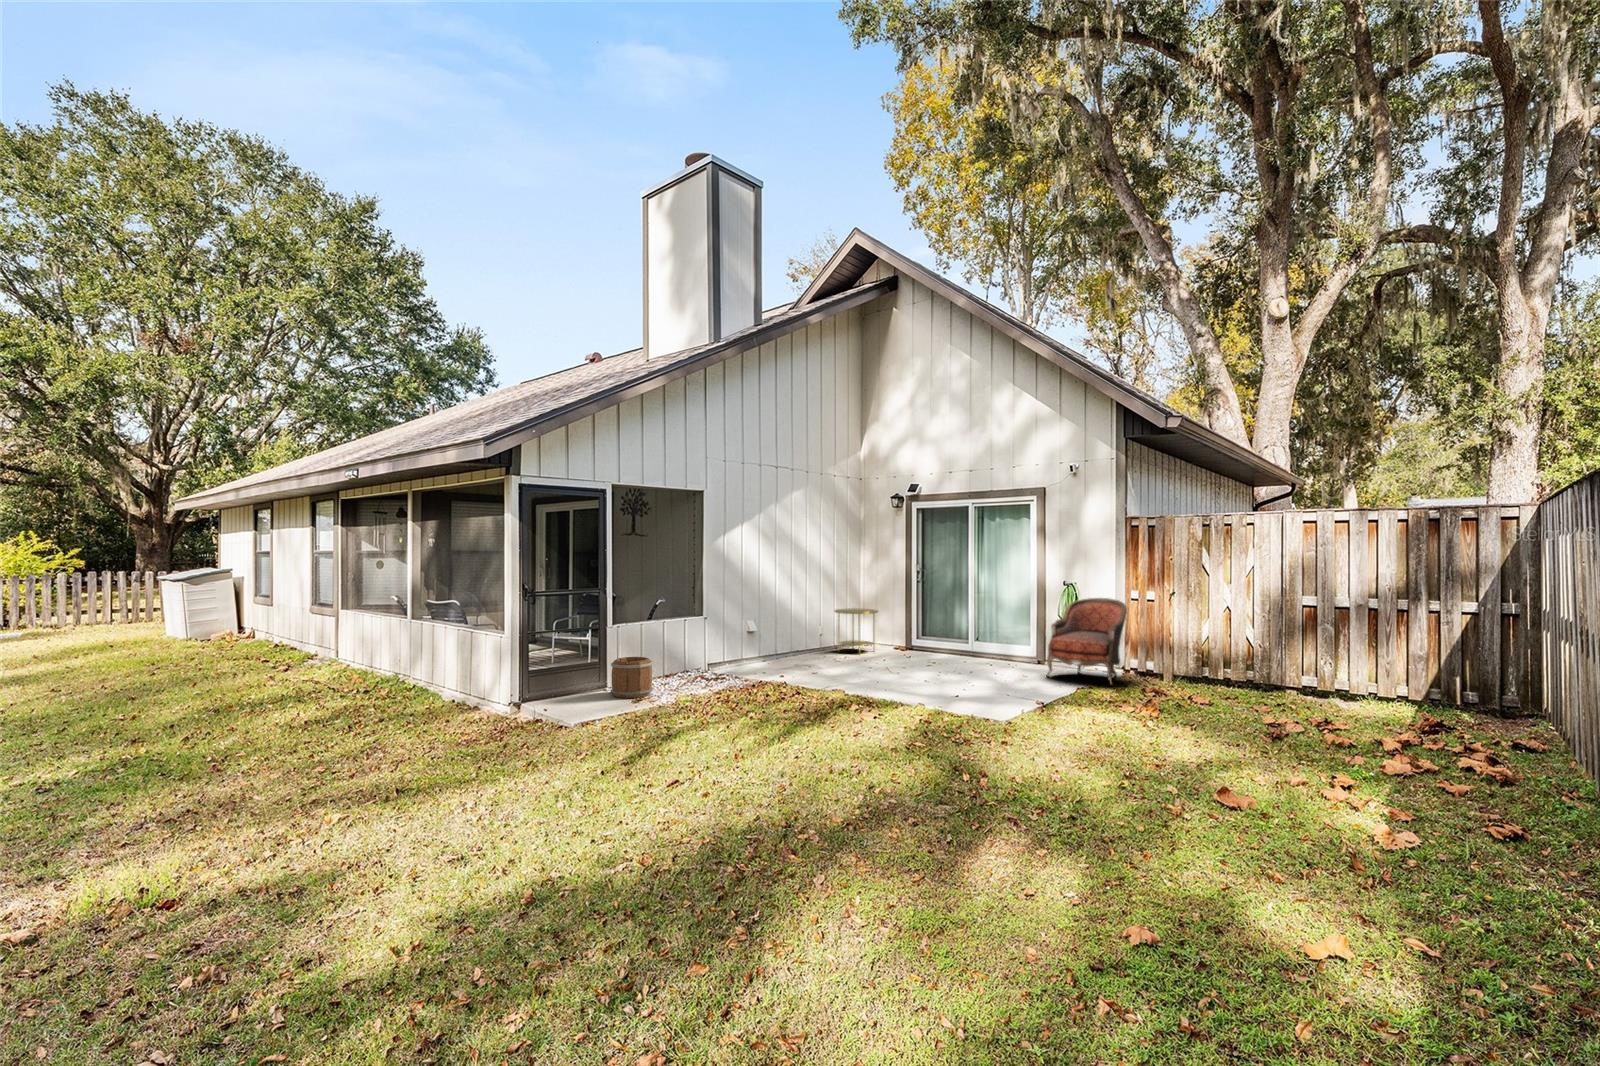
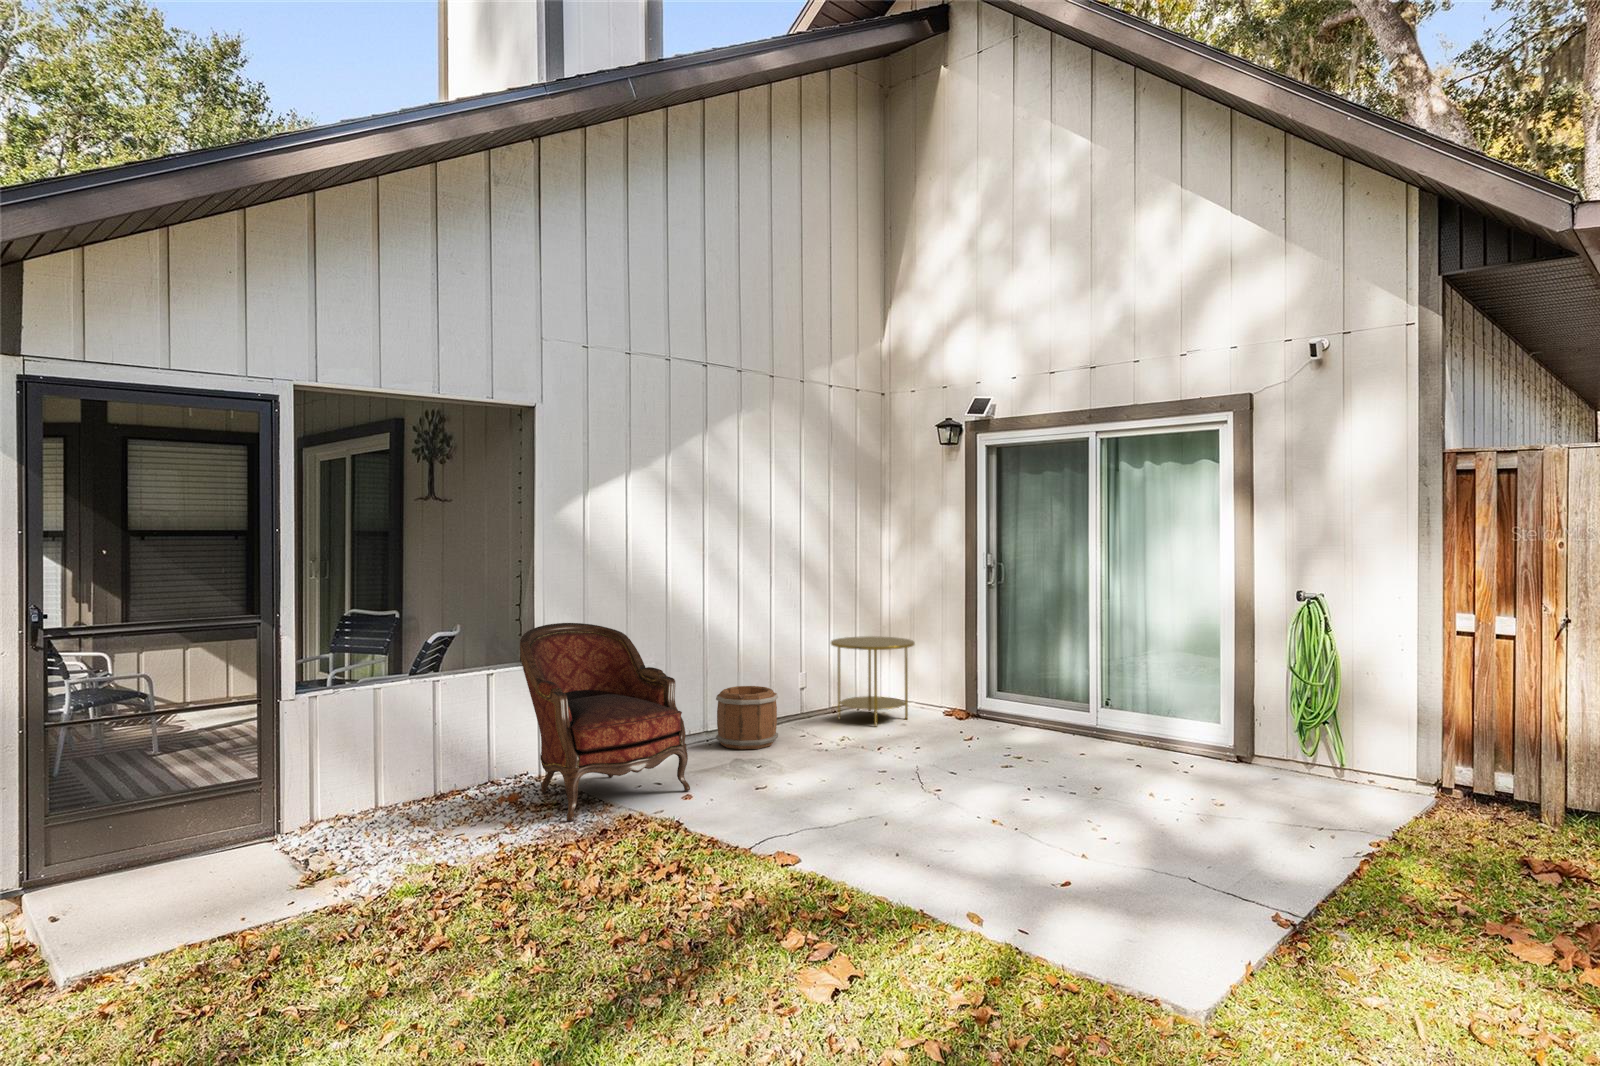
armchair: present [1047,598,1127,685] -> present [520,623,690,821]
bucket: present [611,657,653,698] -> present [716,686,778,750]

